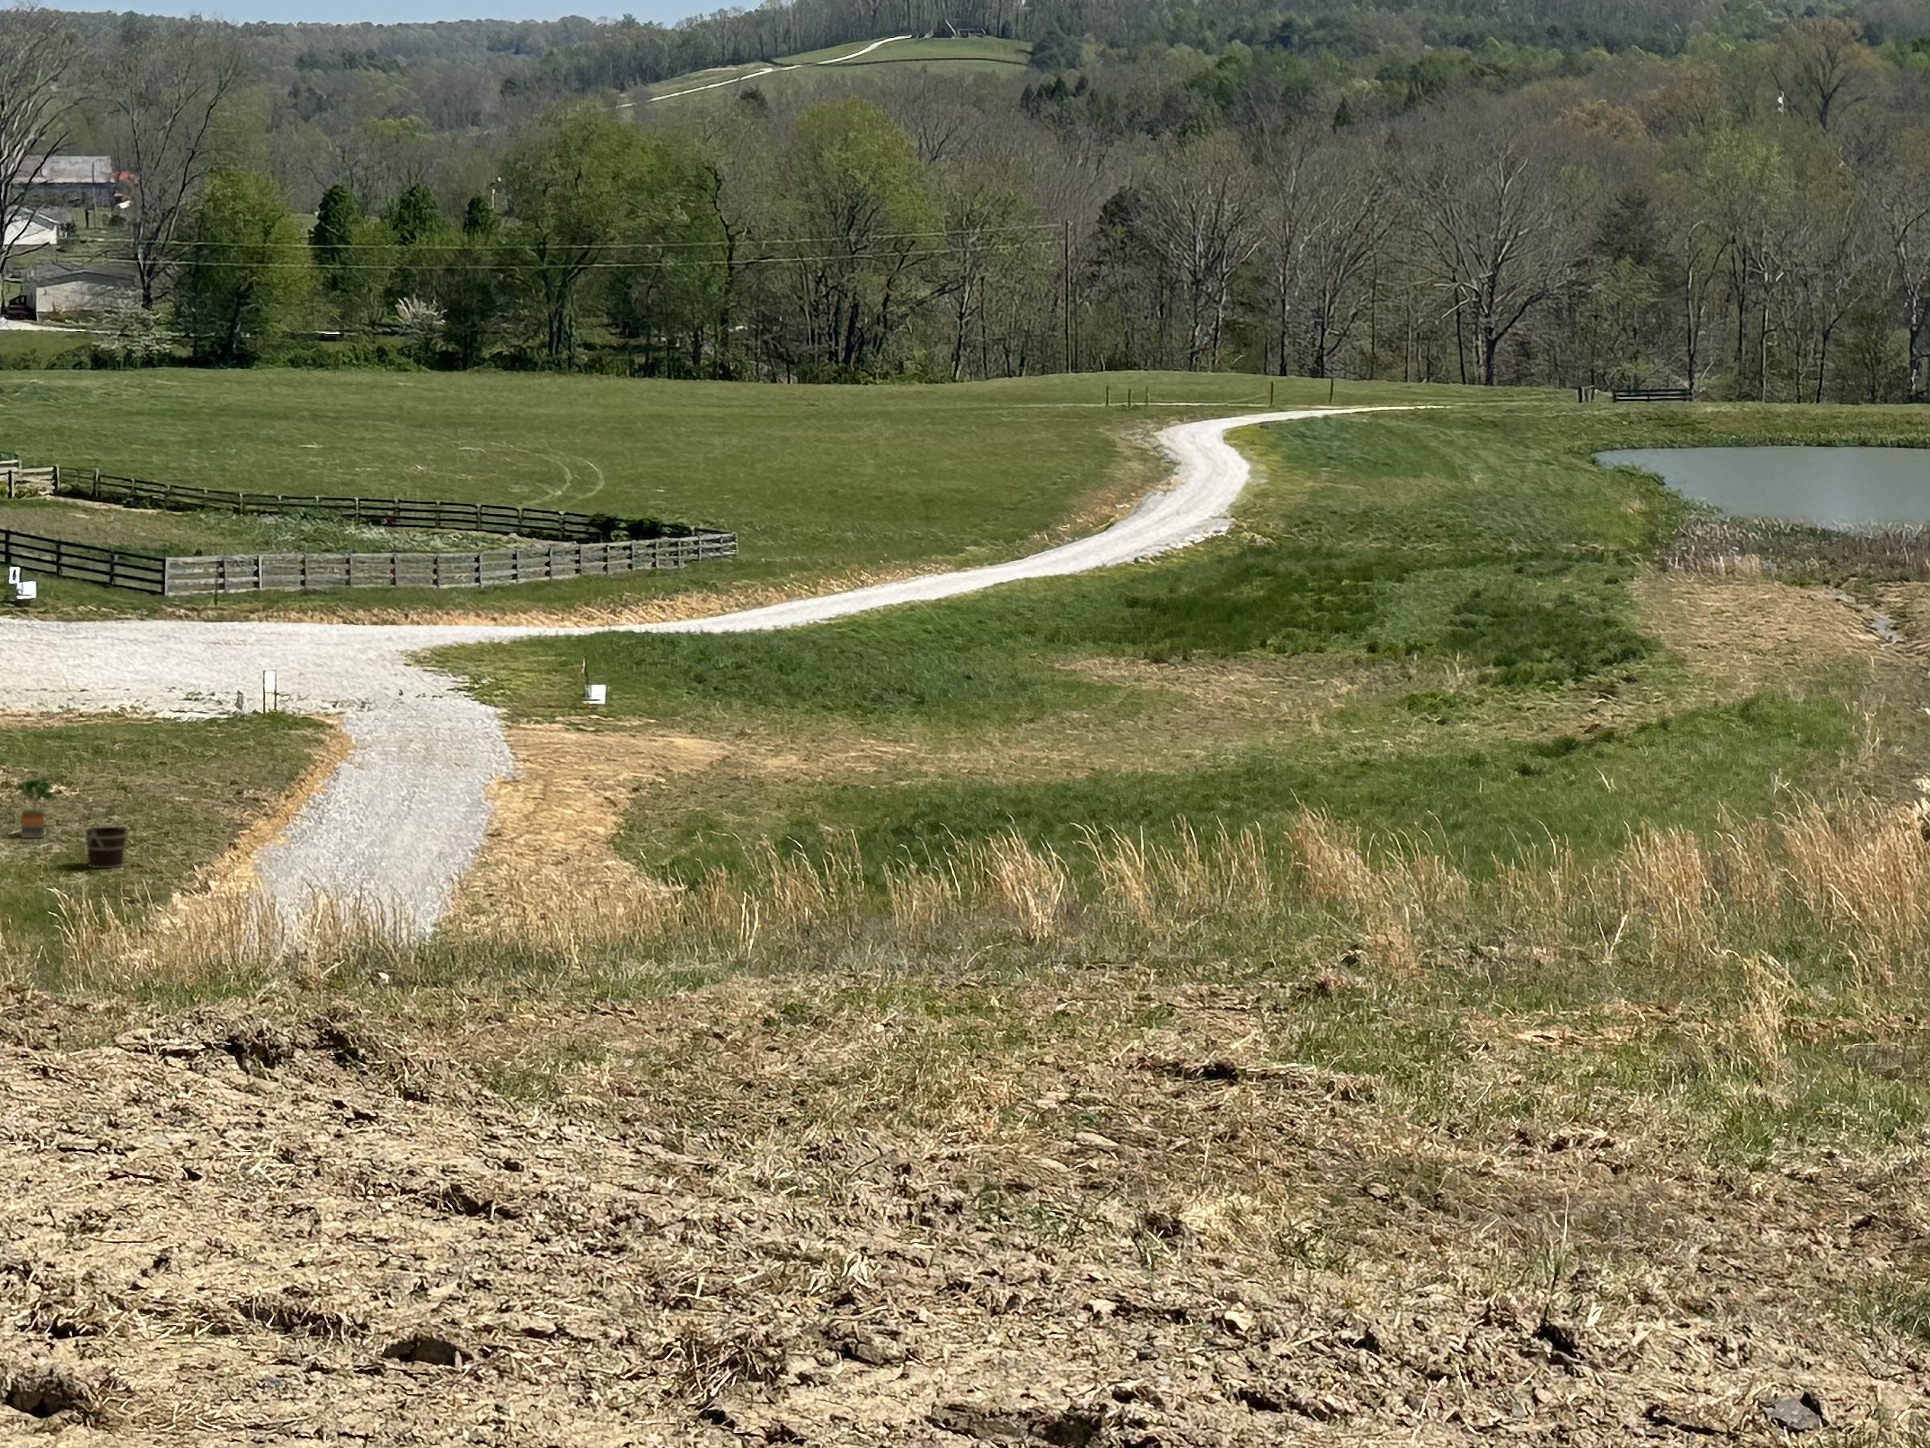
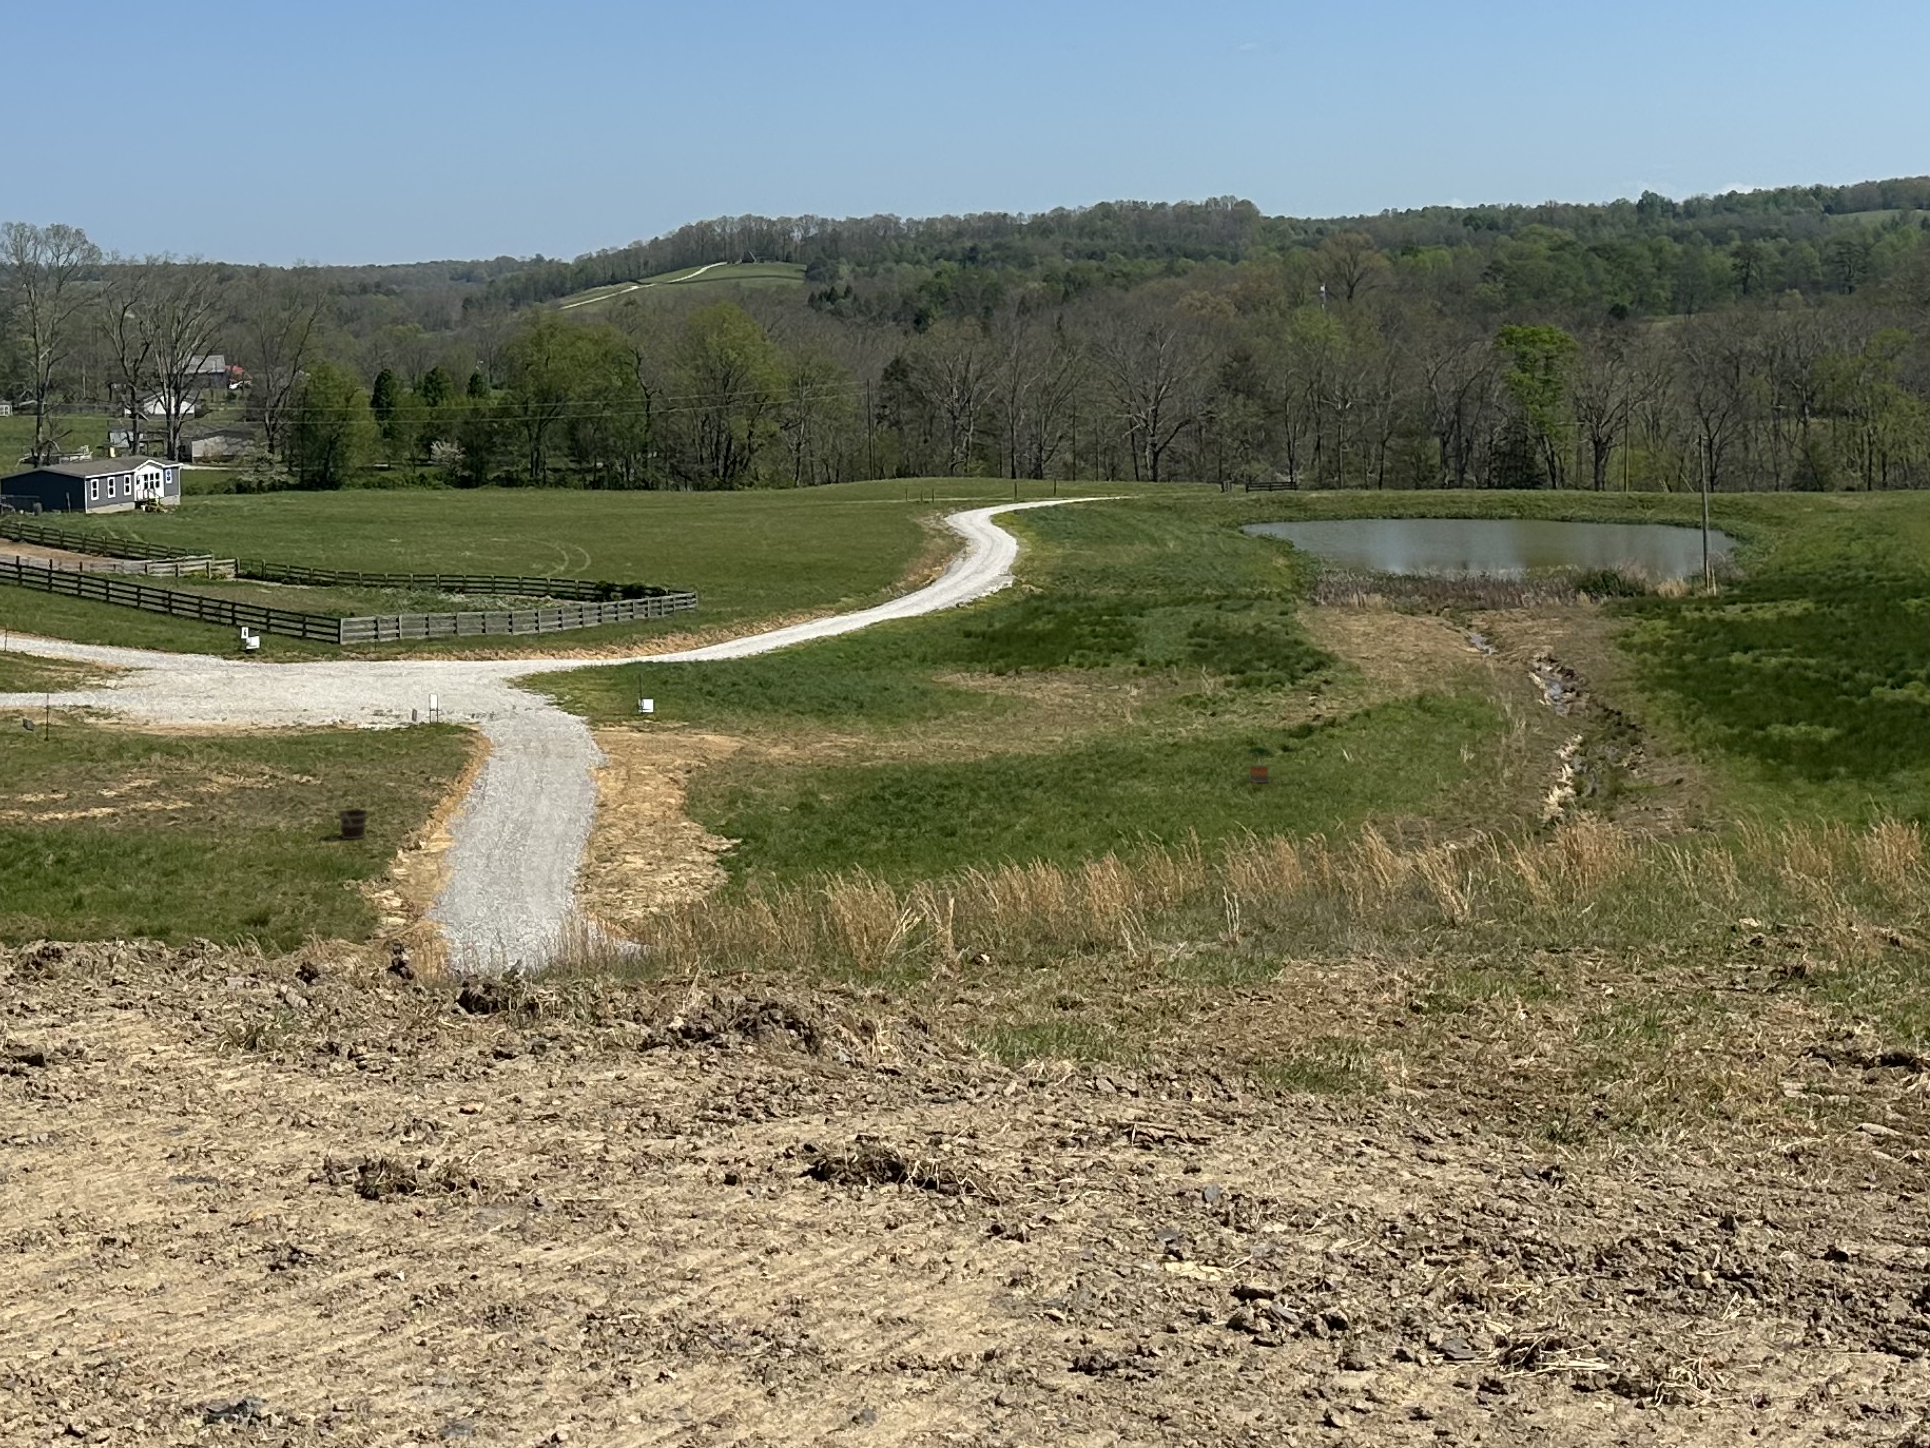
potted tree: present [15,780,54,838] -> present [1248,747,1272,783]

